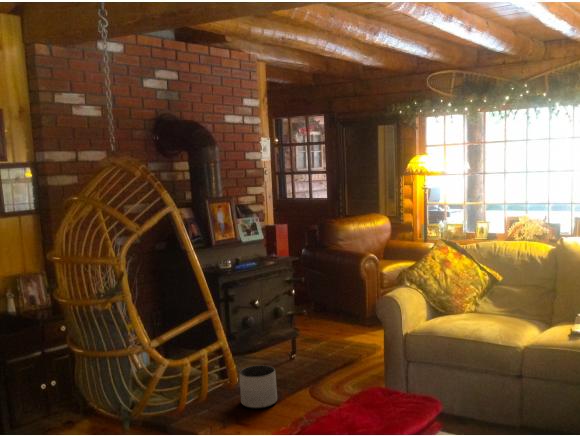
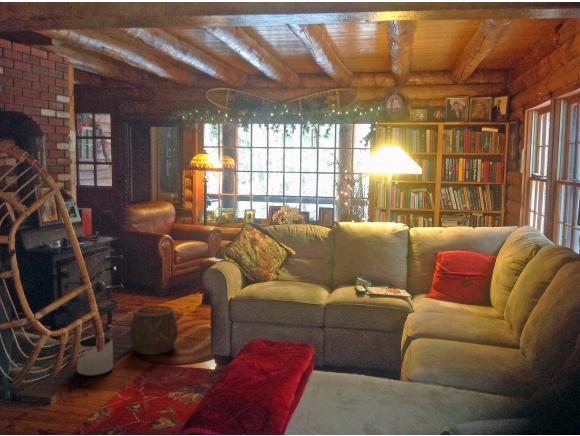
woven basket: none [301,335,355,392] -> present [130,305,178,355]

